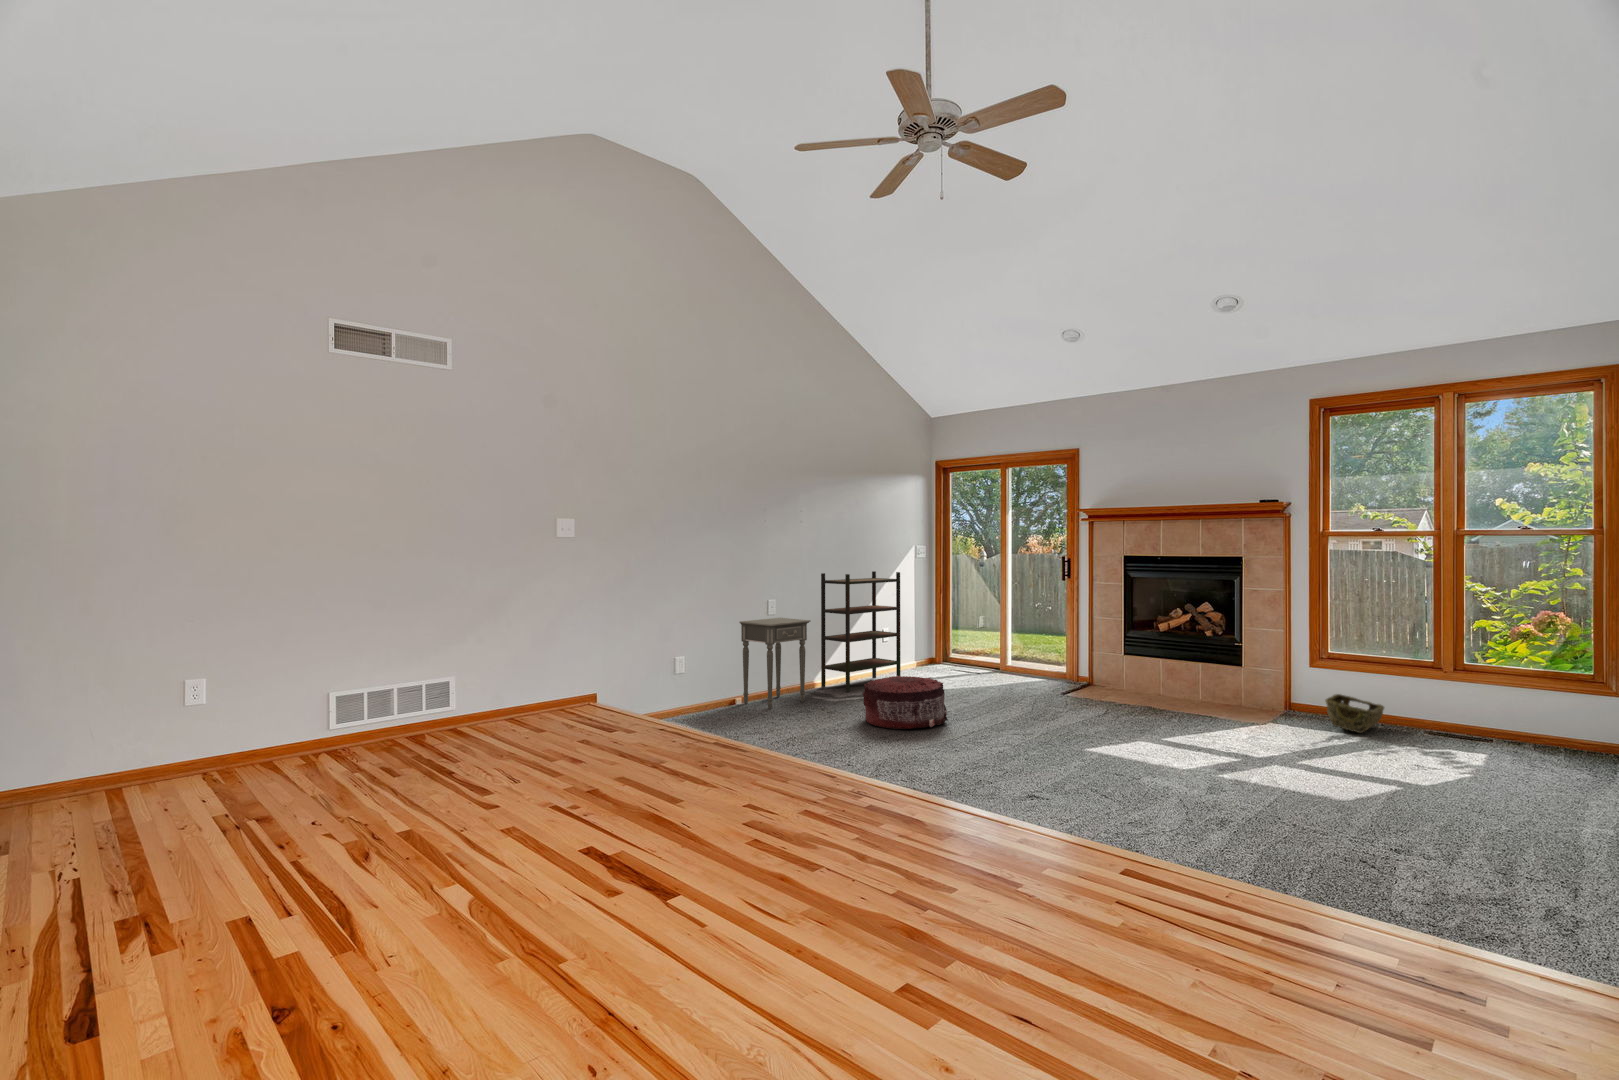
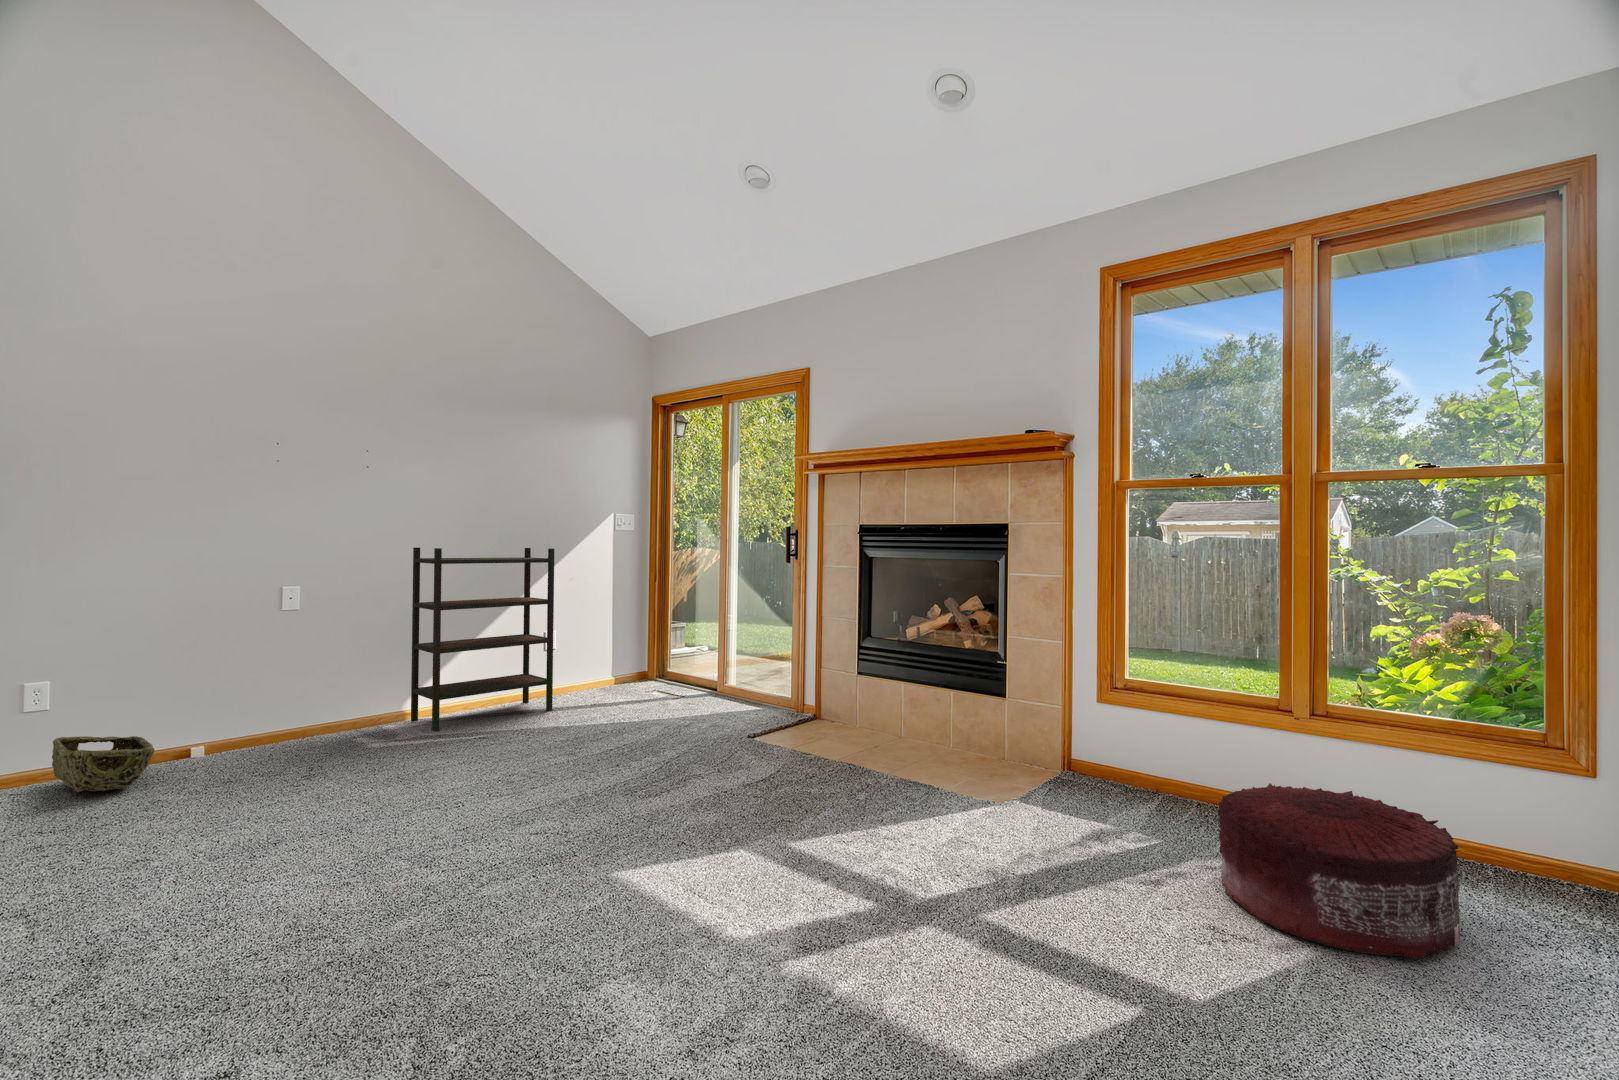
side table: present [739,618,810,709] -> none [204,615,338,769]
pouf: present [863,676,948,729] -> present [1218,783,1460,959]
woven basket: present [1325,694,1384,733] -> present [52,736,154,792]

